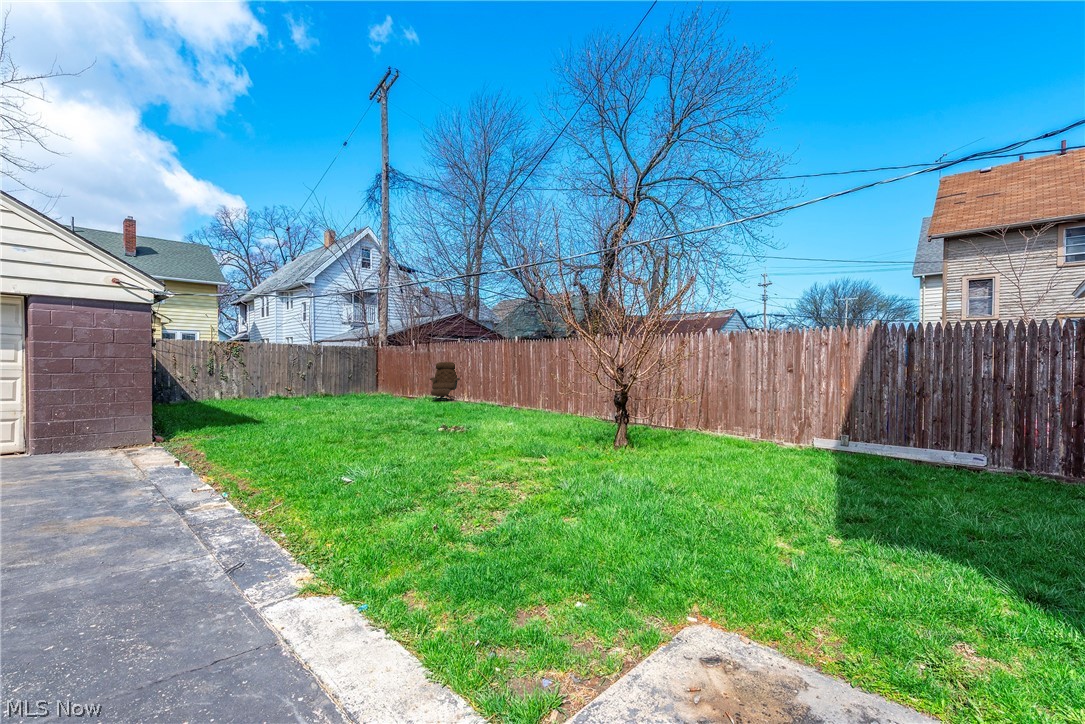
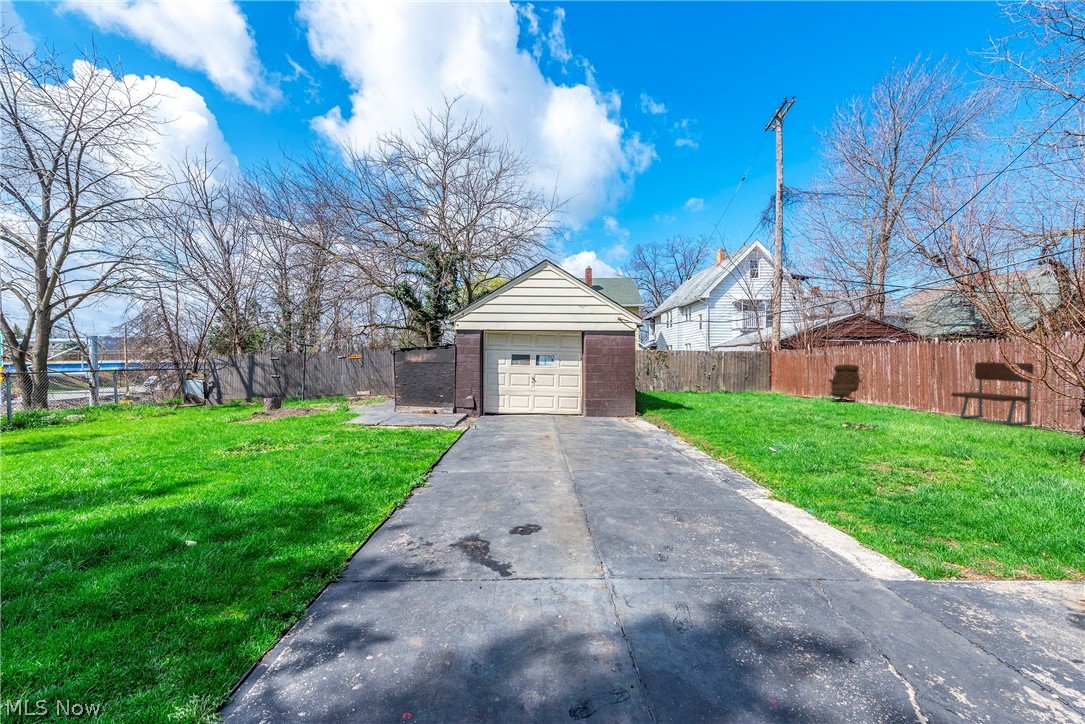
bench: none [526,359,579,415] -> present [951,362,1034,425]

